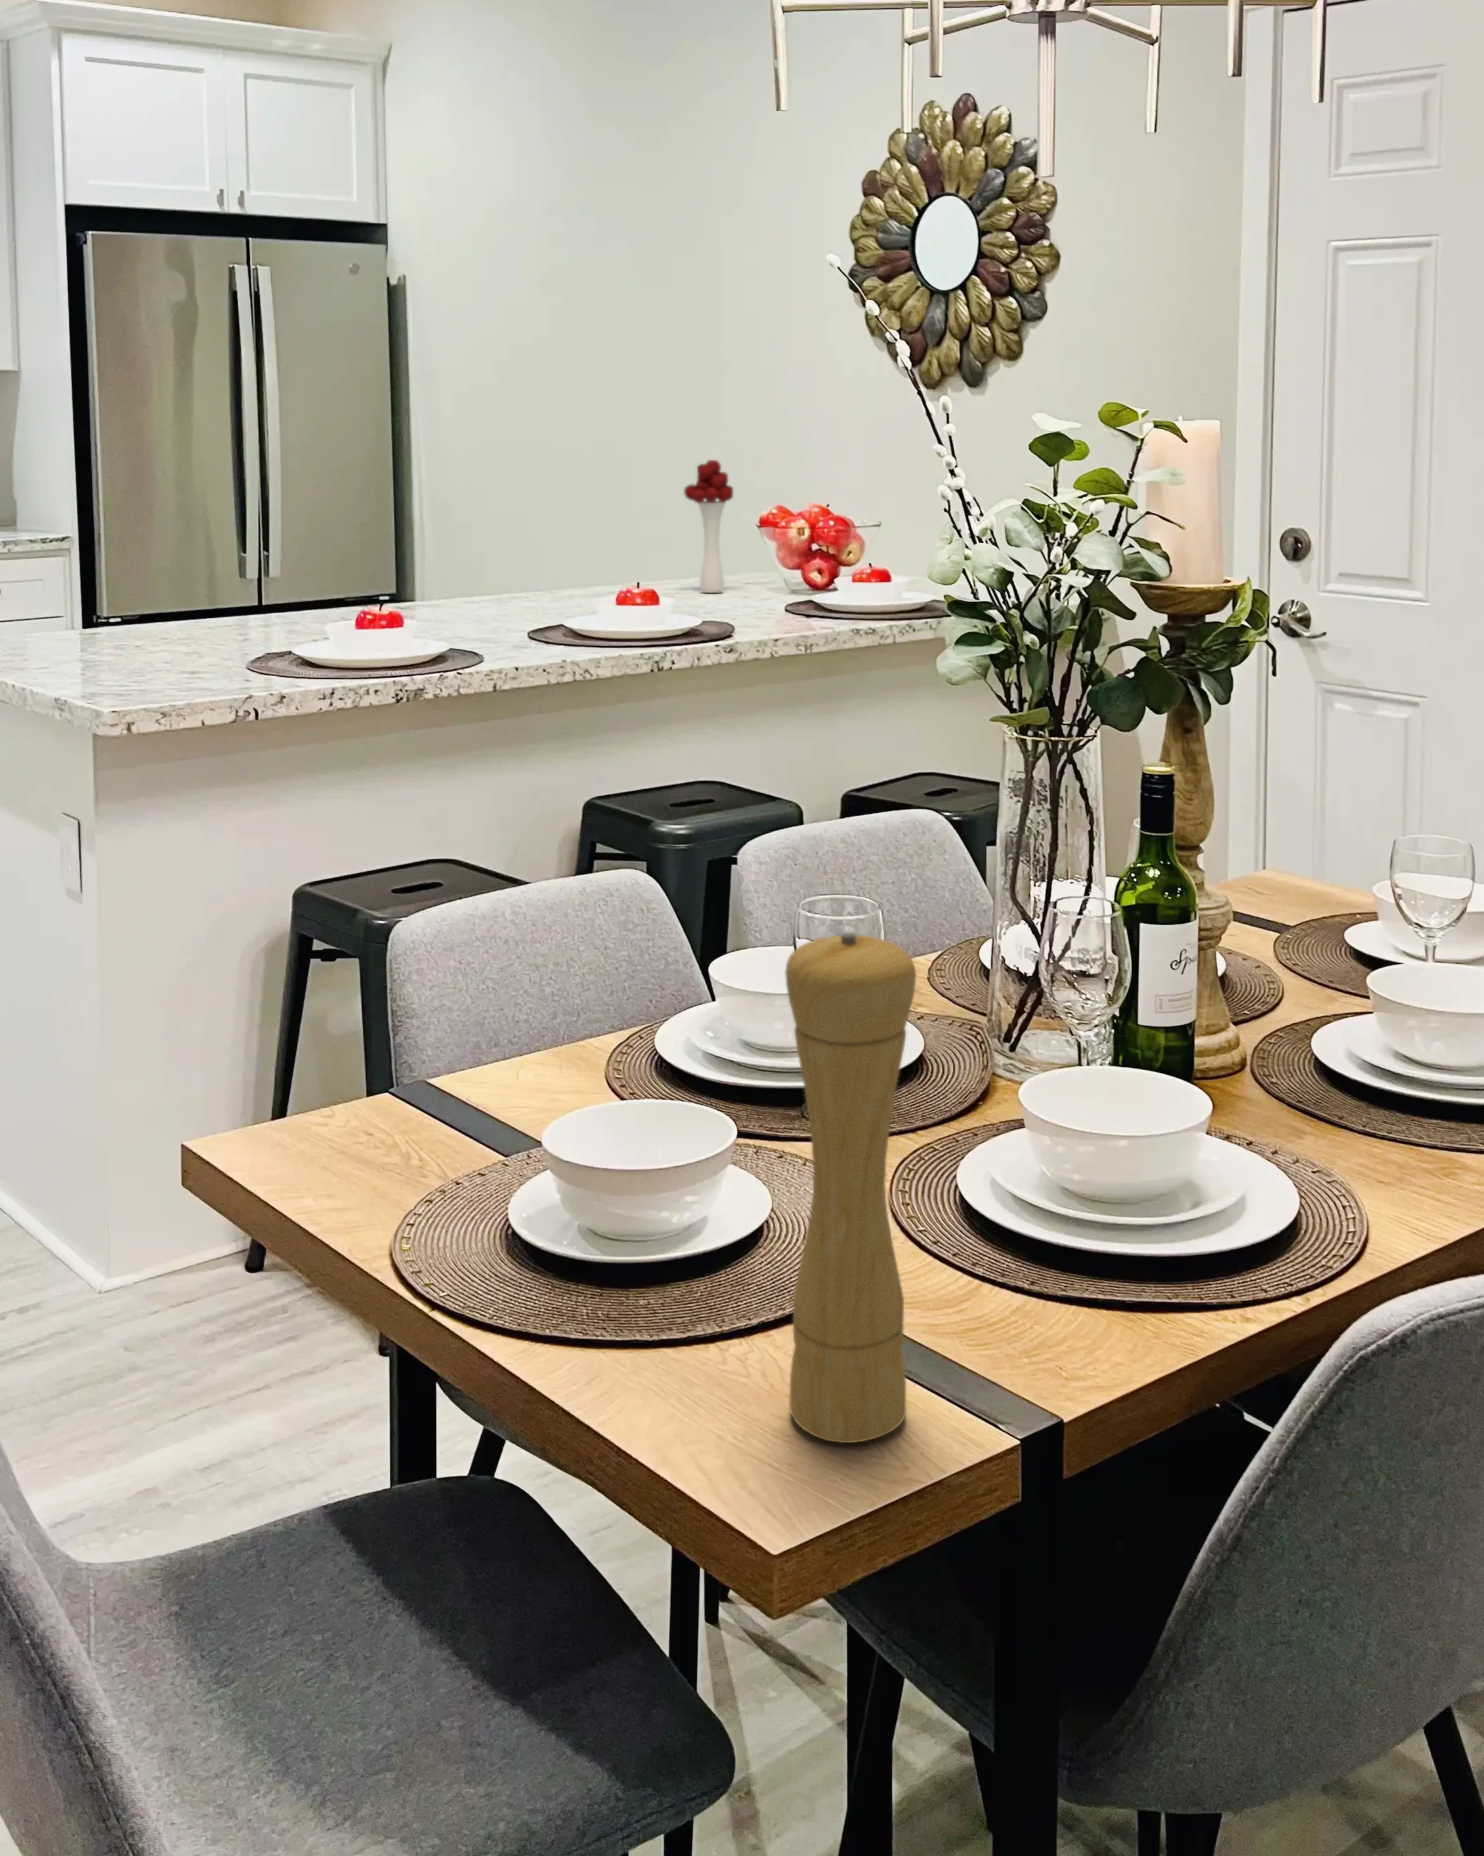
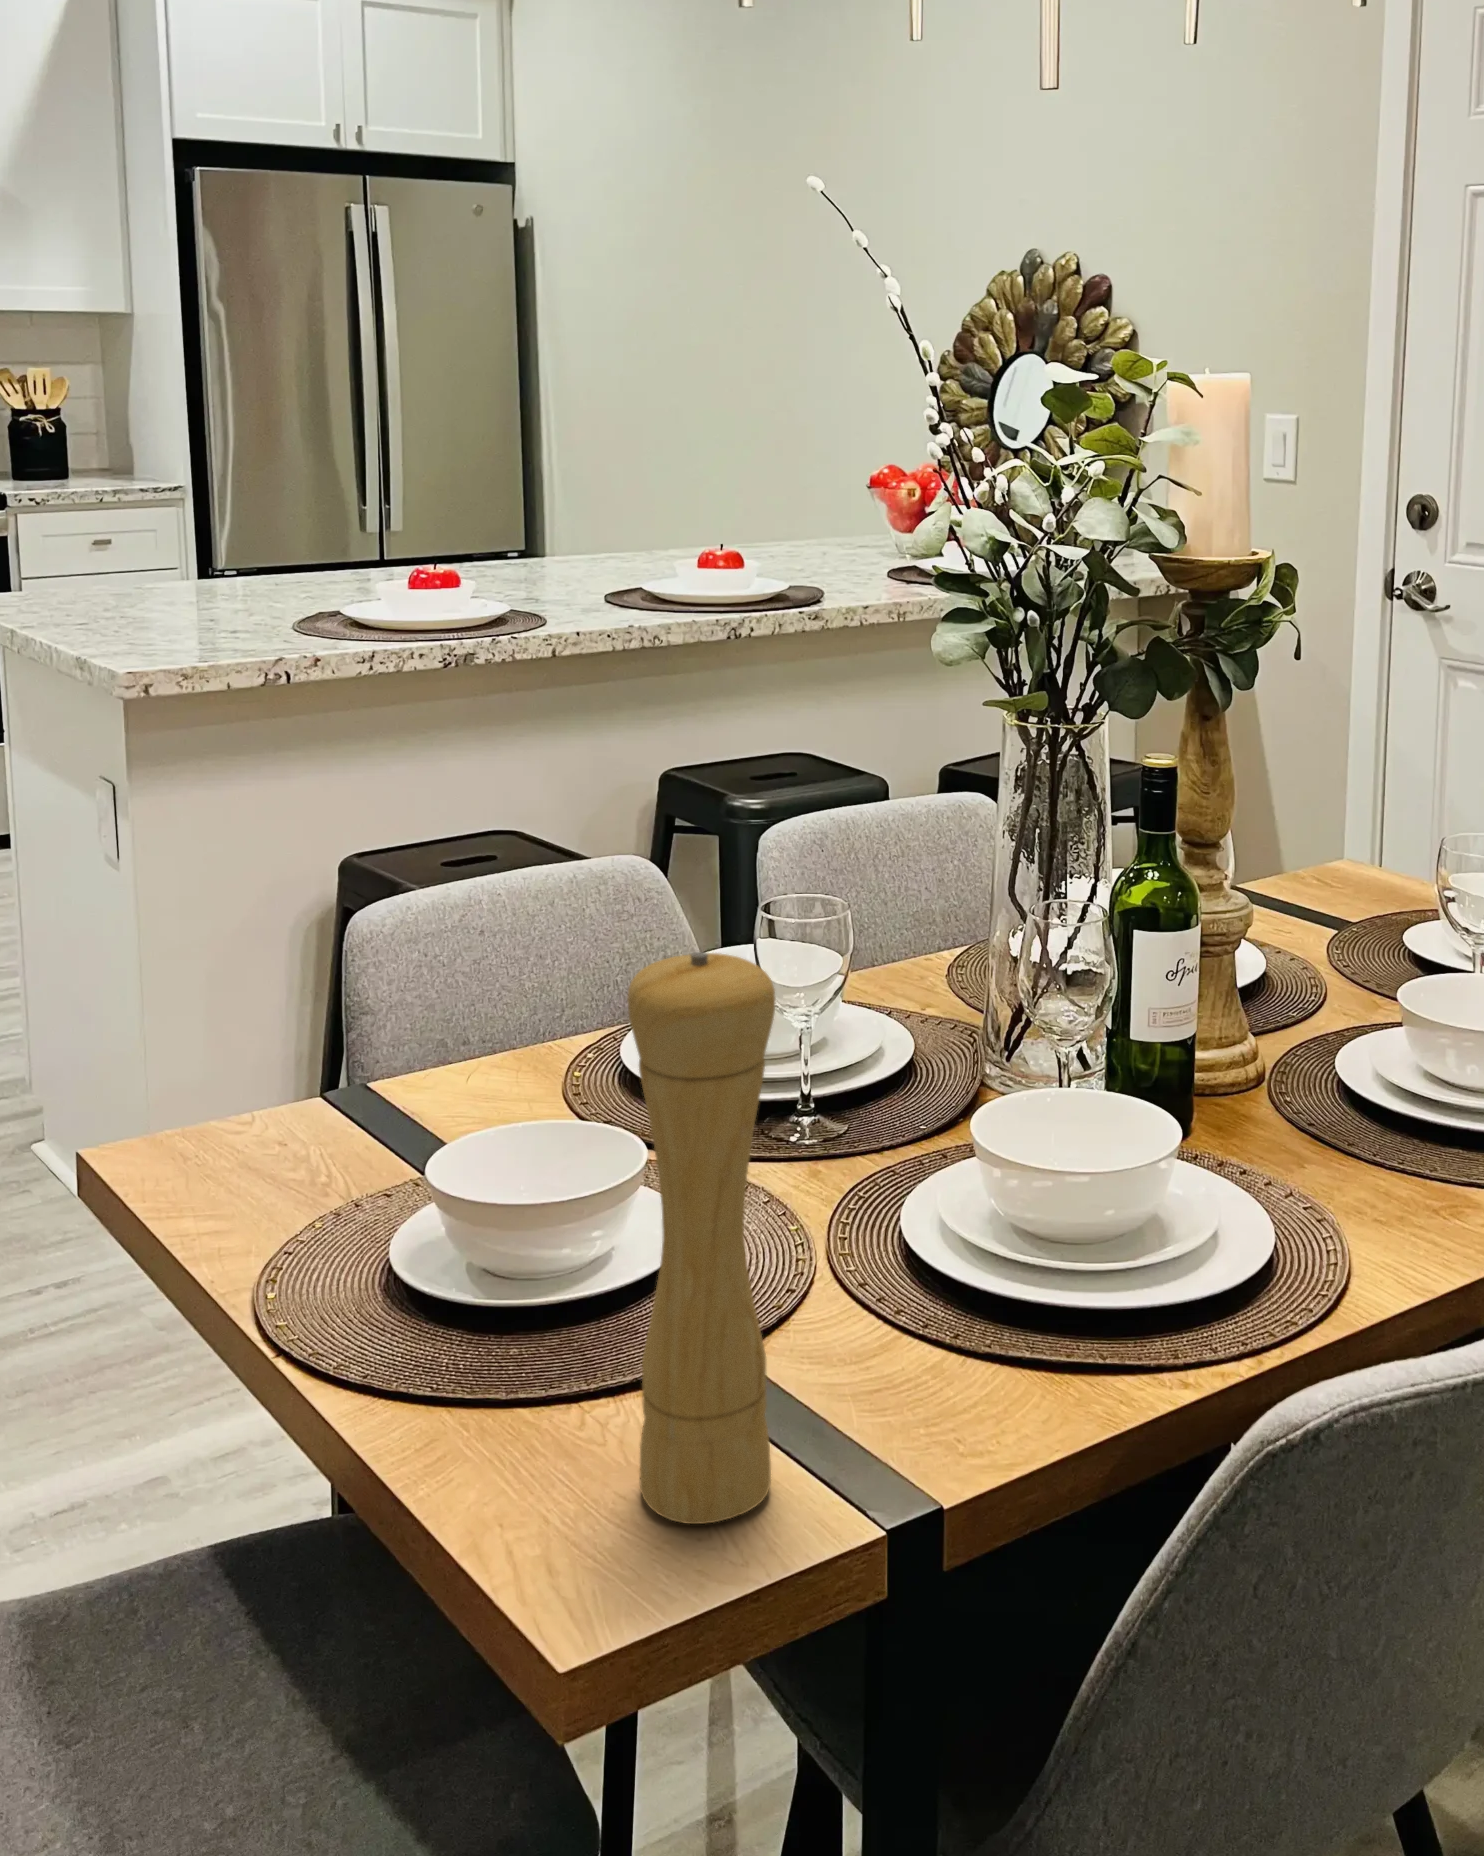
flower bouquet: present [684,460,733,593] -> none [793,413,846,555]

